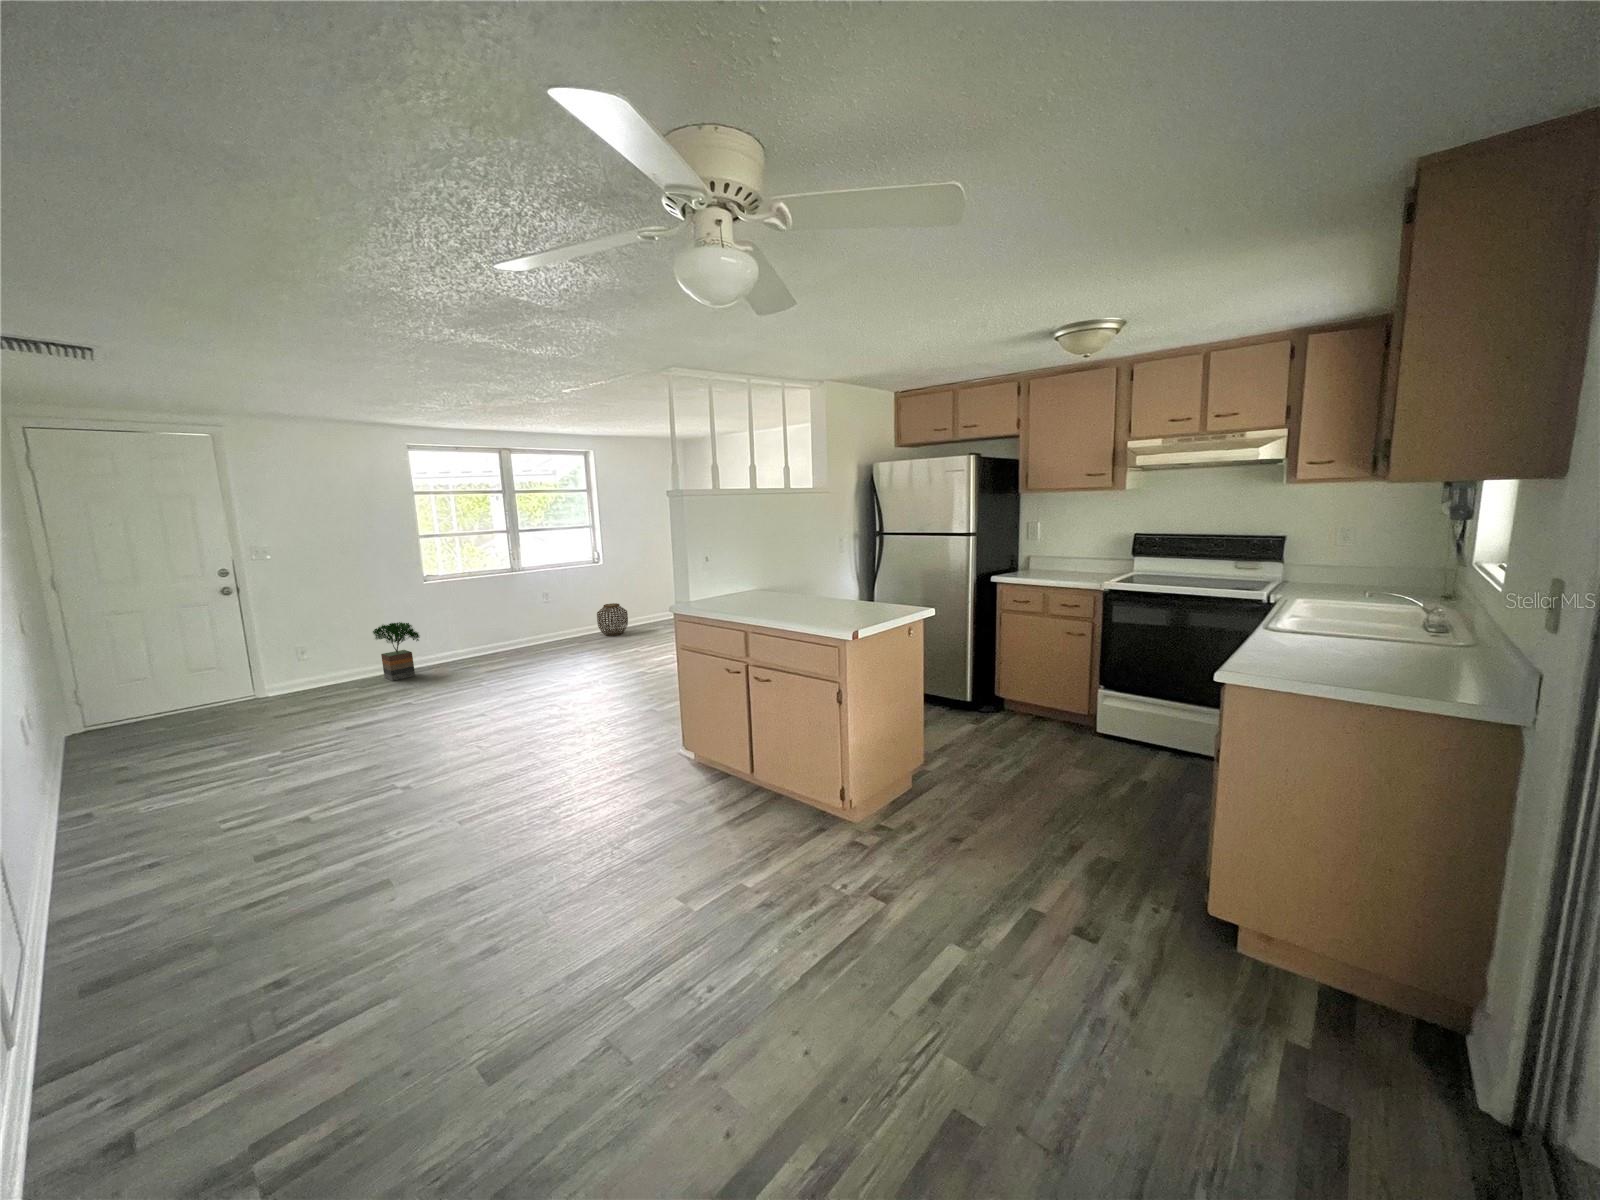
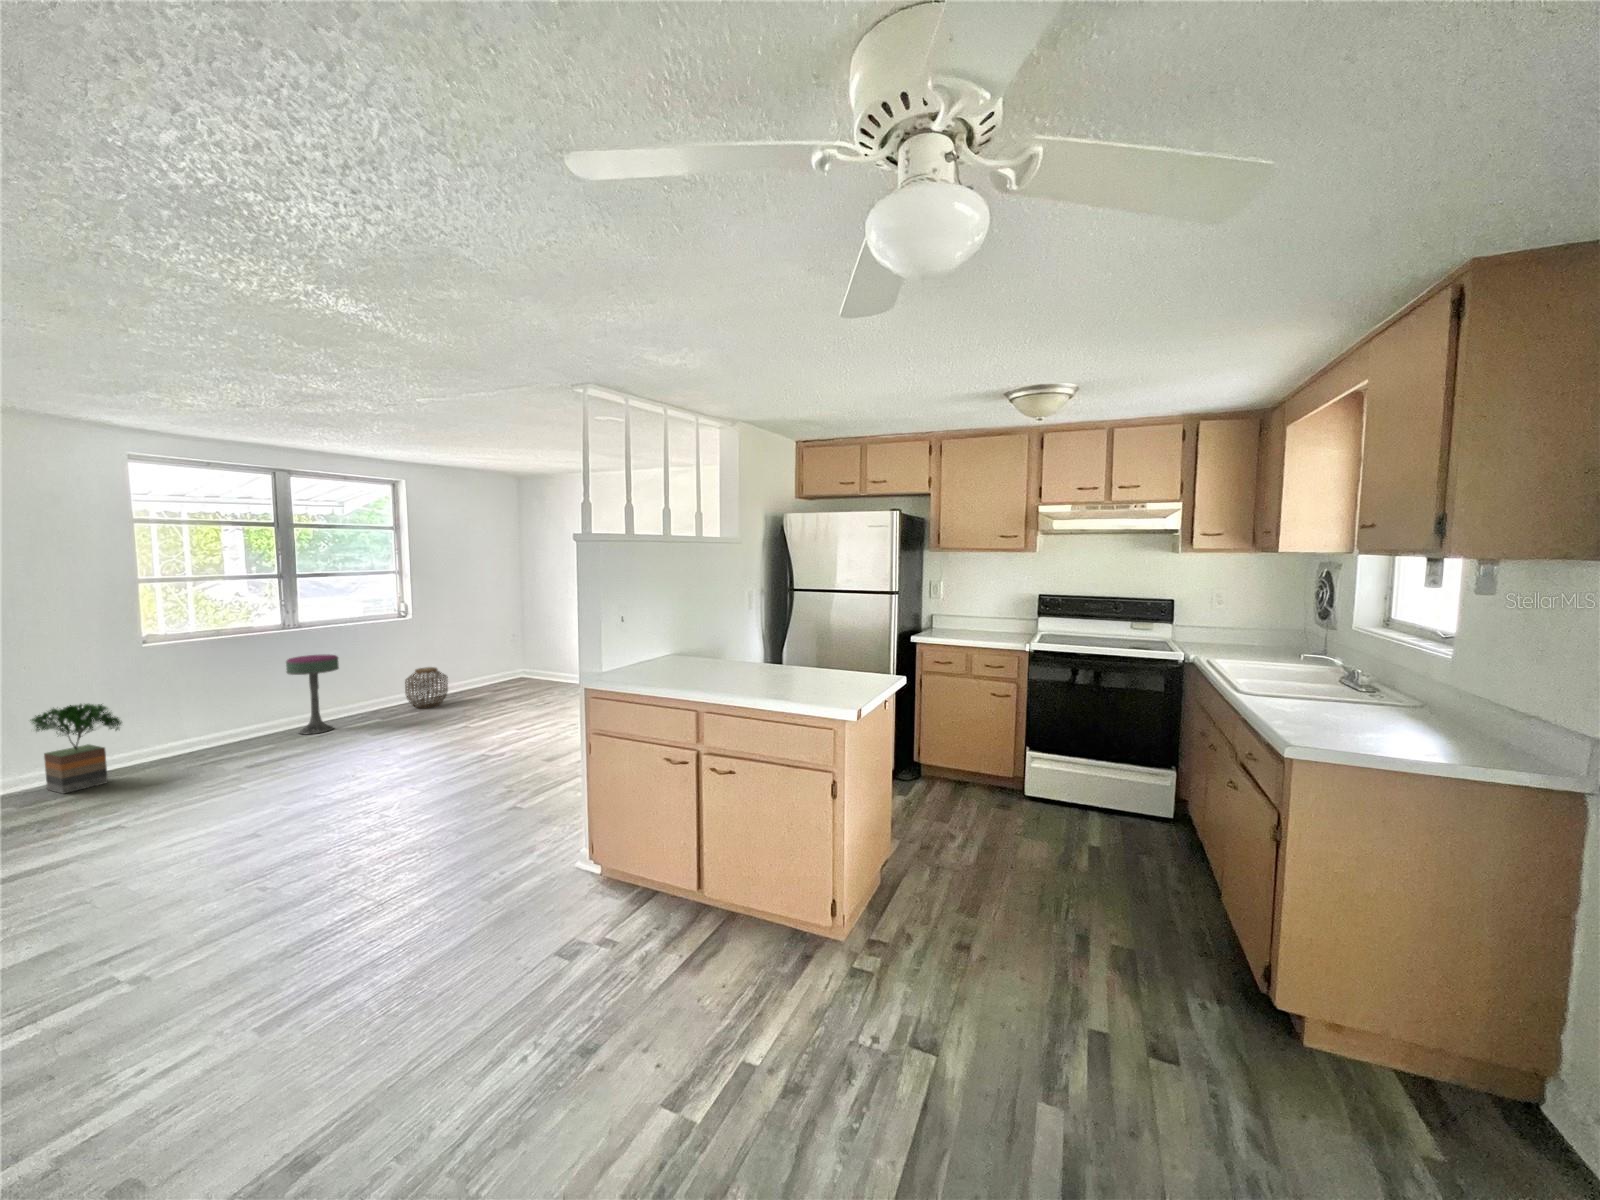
bar stool: none [515,592,549,651] -> present [286,655,339,734]

